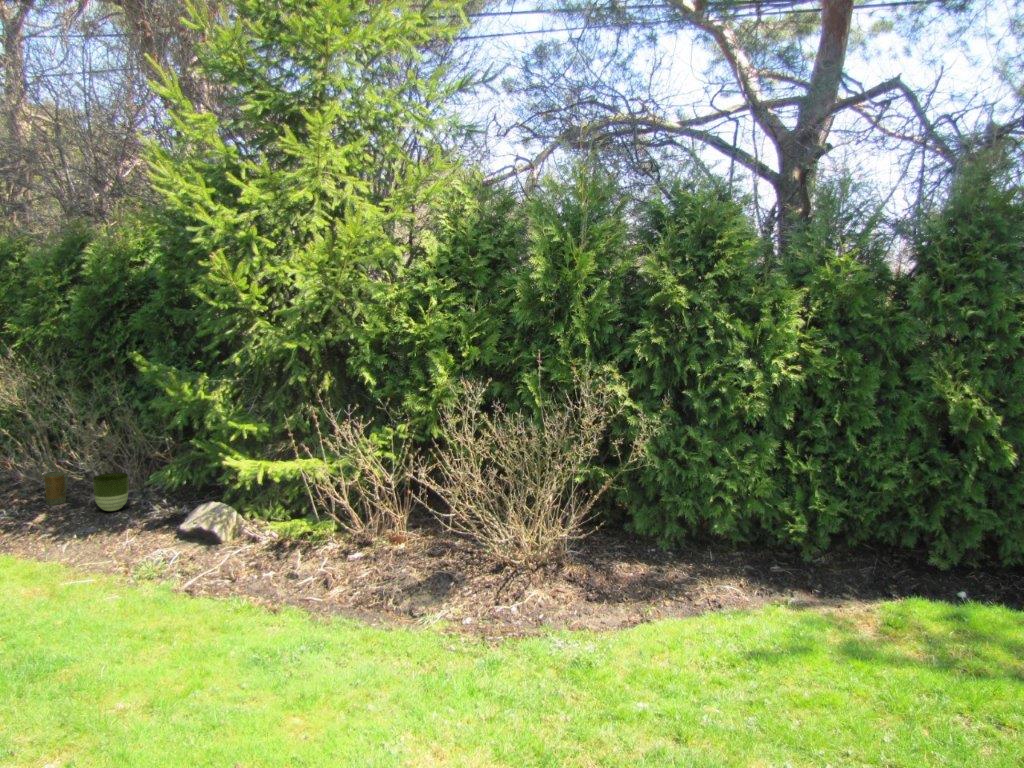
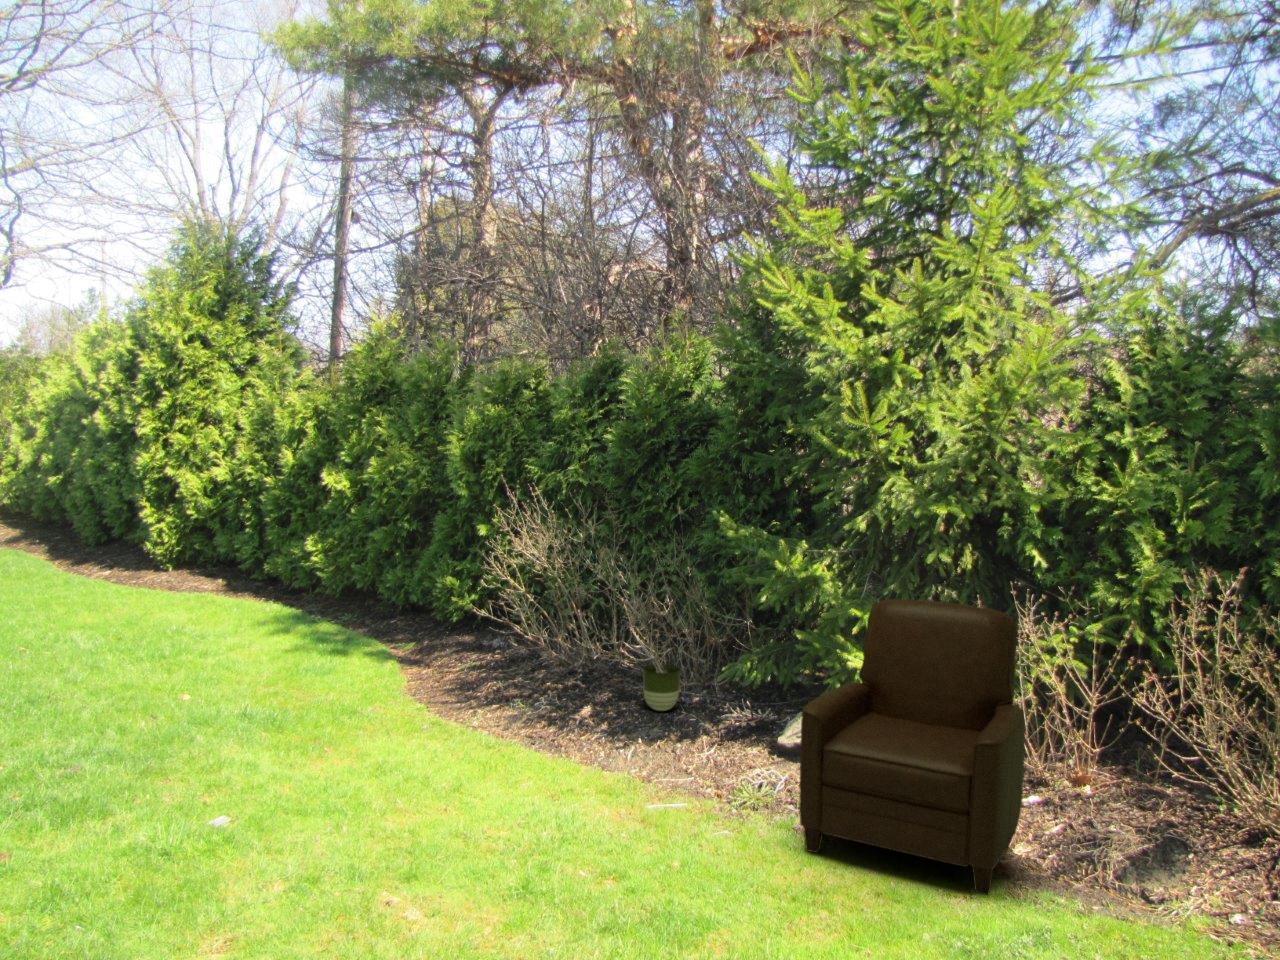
chair: none [152,413,346,629] -> present [799,599,1025,895]
watering can: present [39,460,70,505] -> none [576,643,613,697]

